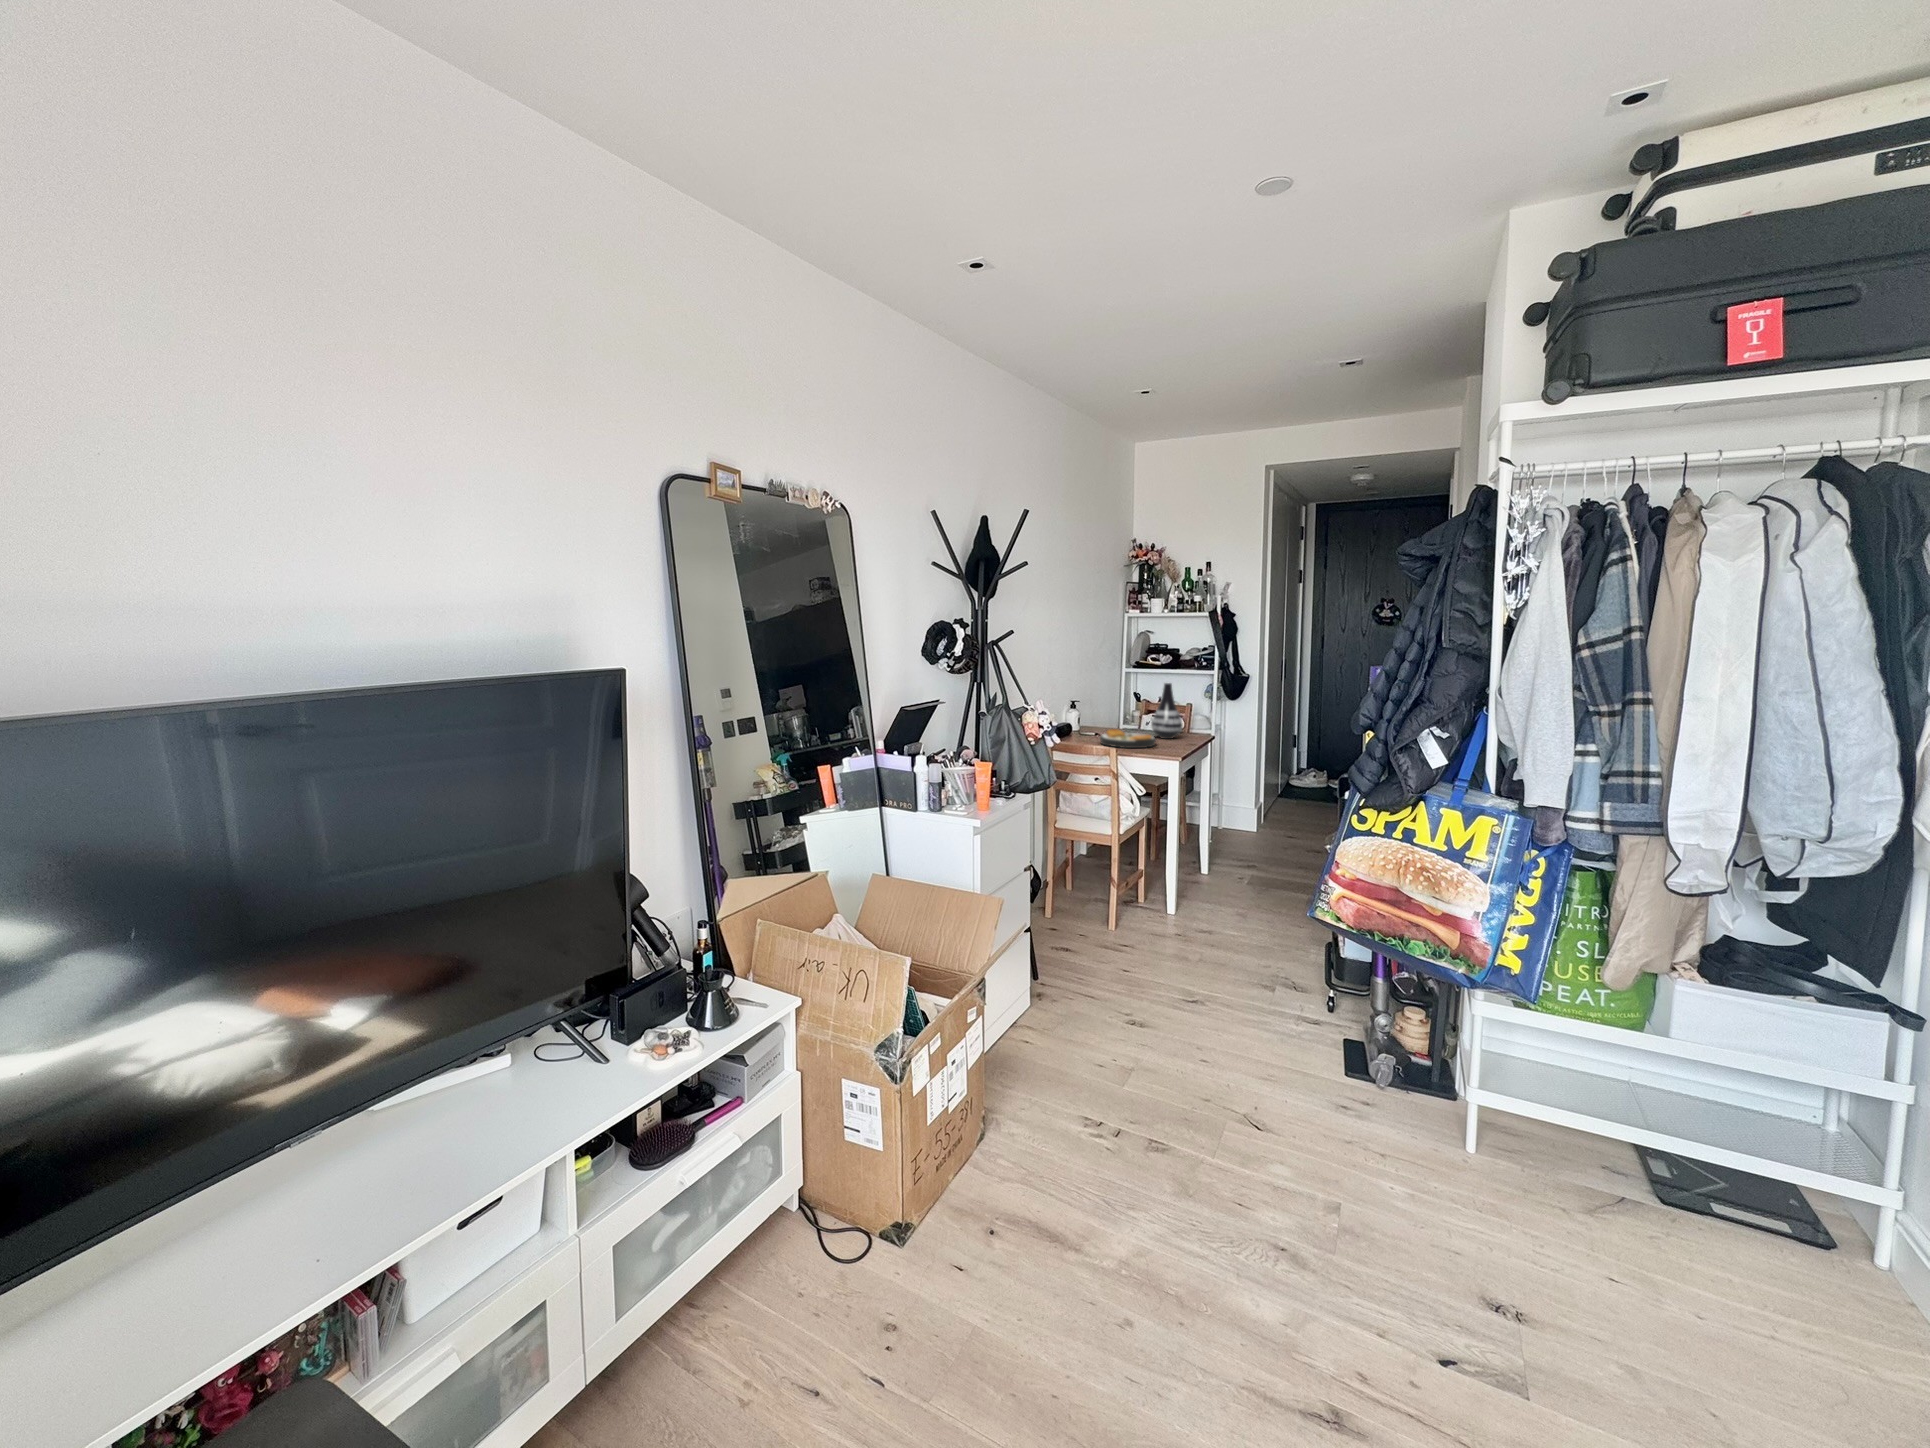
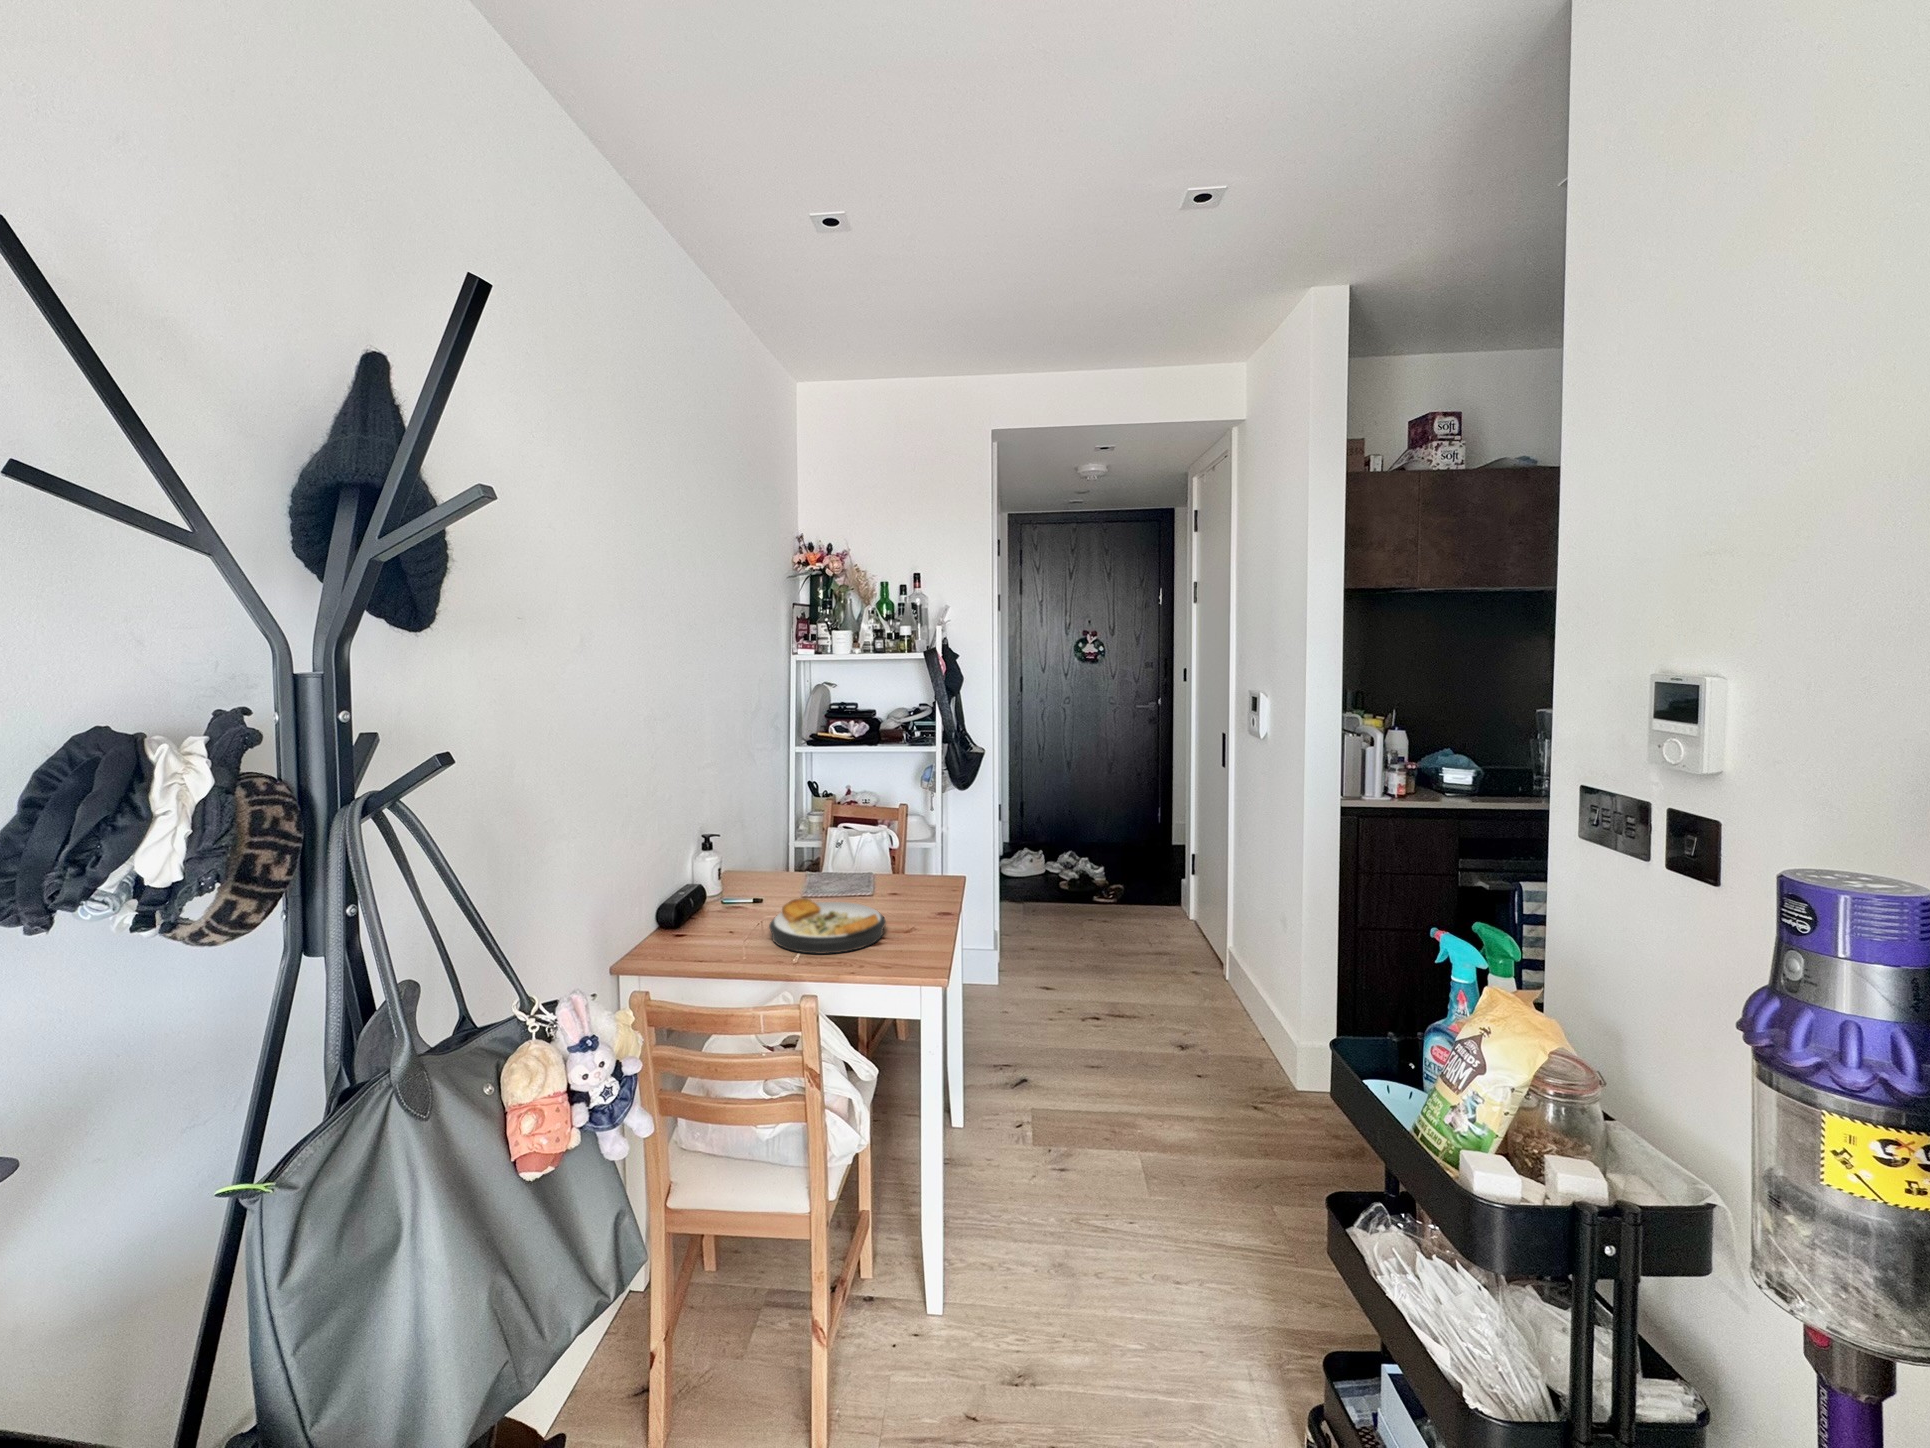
vase: present [1151,683,1182,739] -> none [864,790,920,900]

